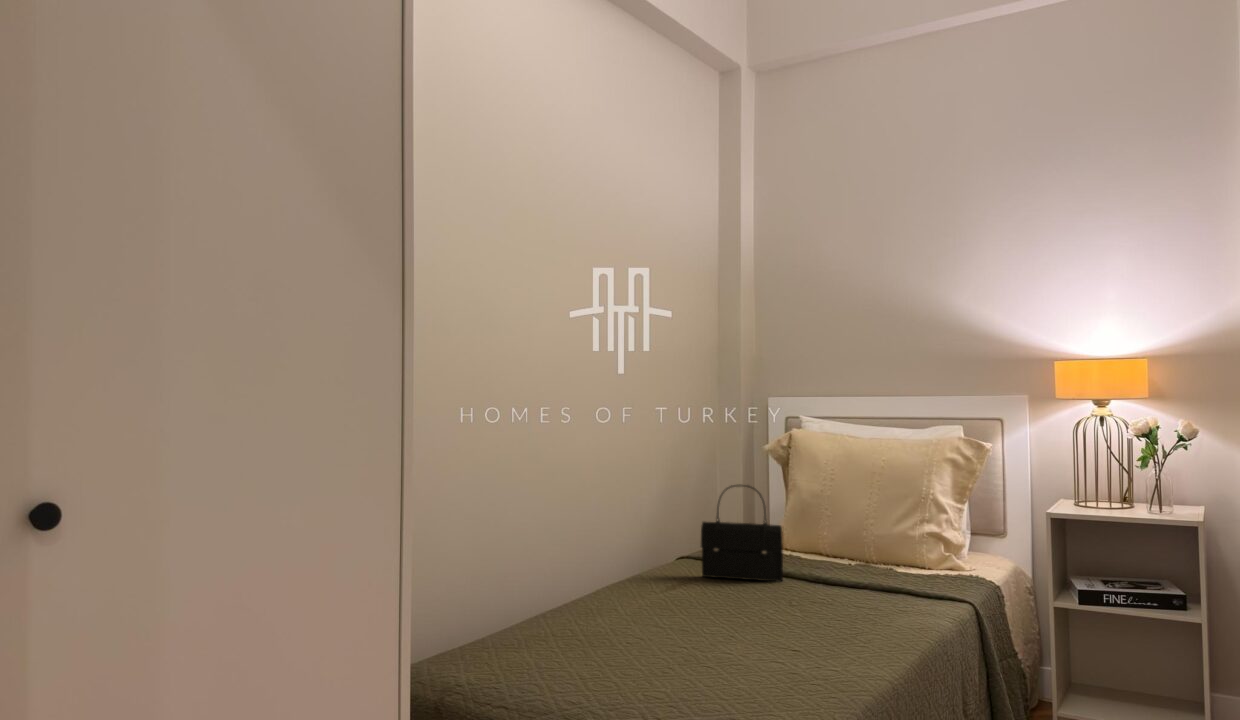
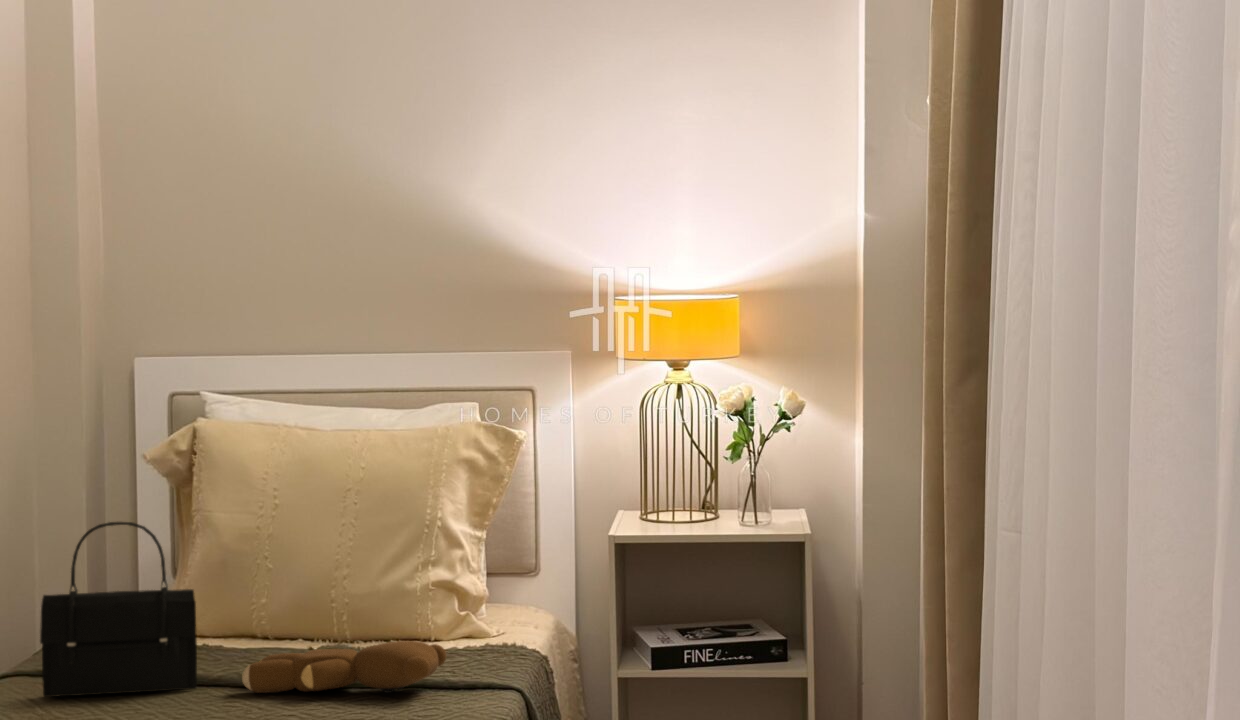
teddy bear: none [807,567,929,598] -> present [242,641,446,693]

